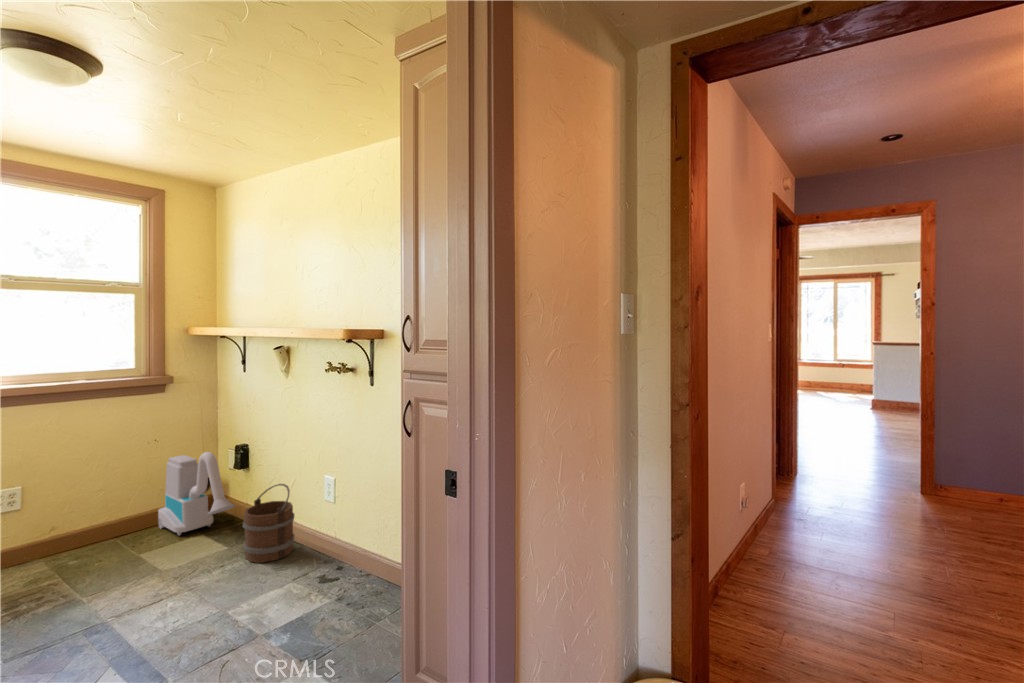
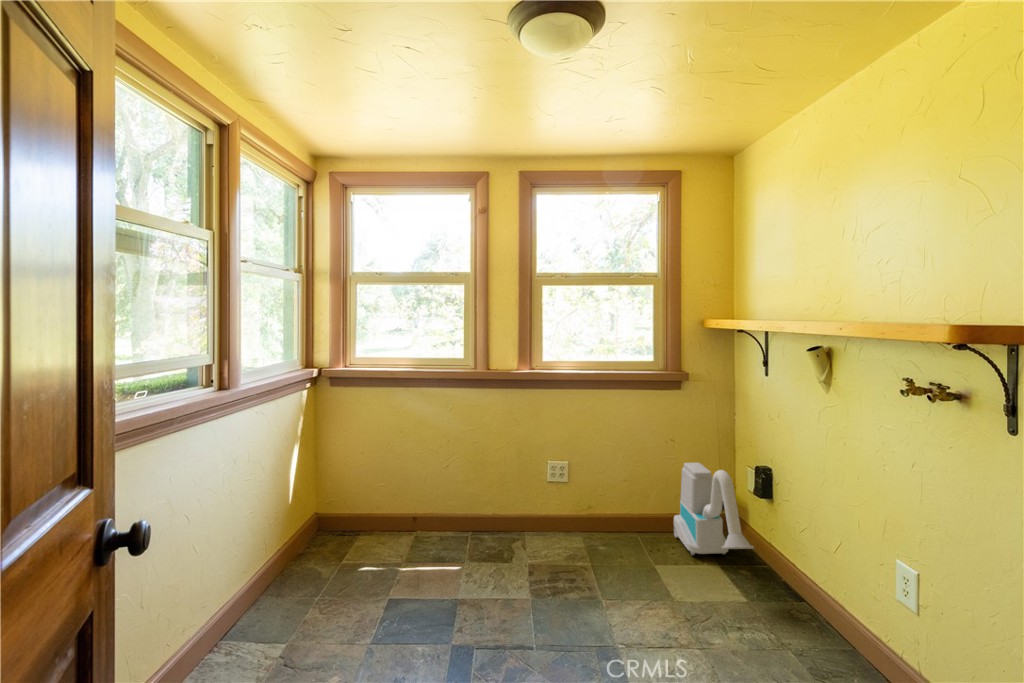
bucket: present [243,484,294,563] -> none [763,540,837,653]

